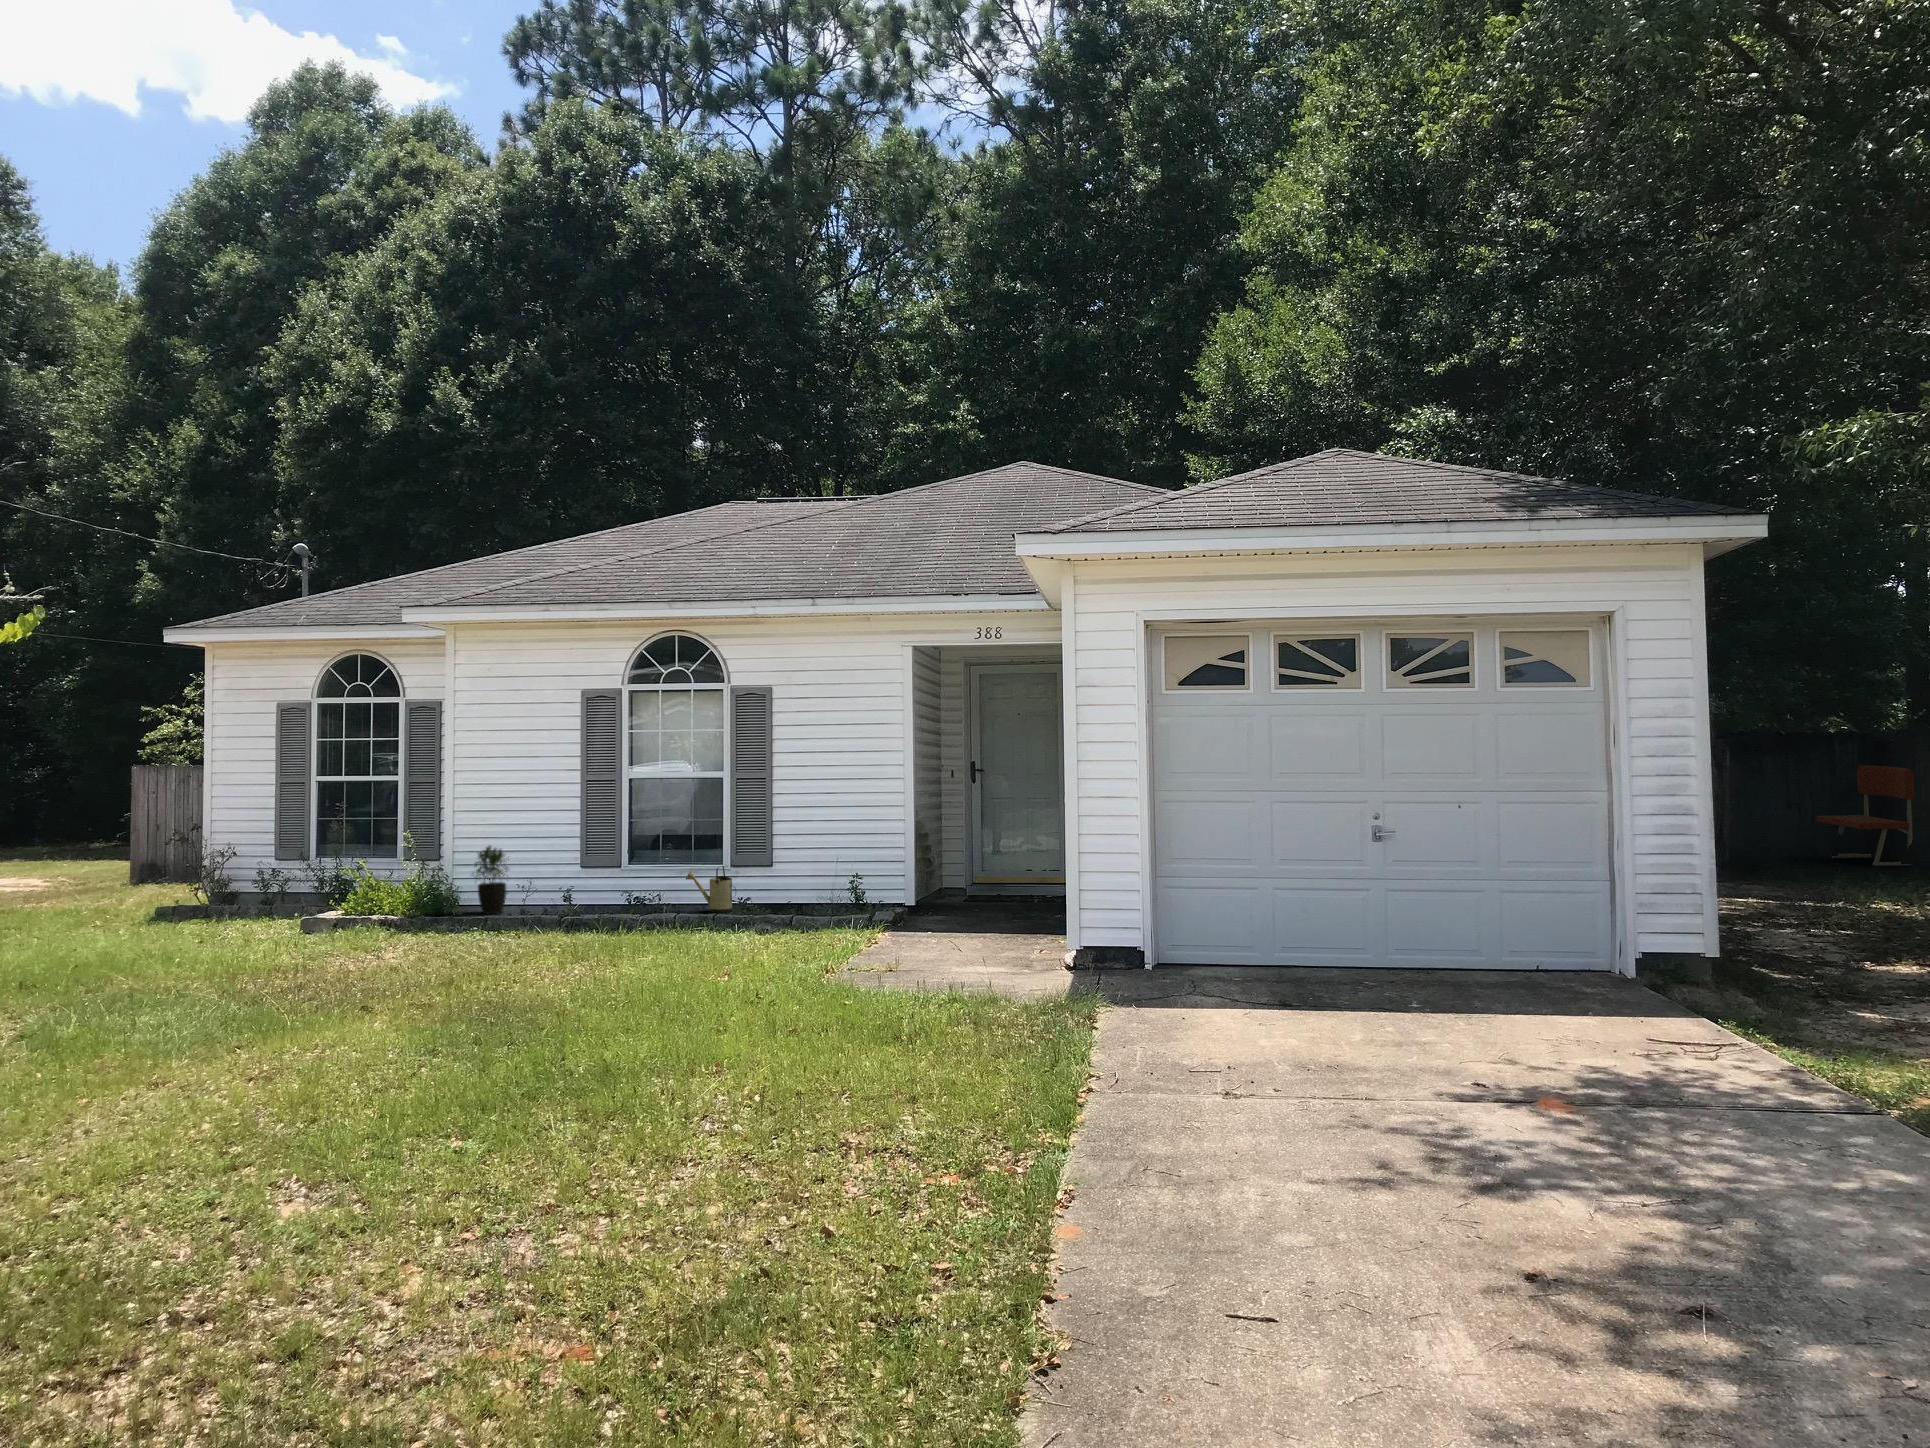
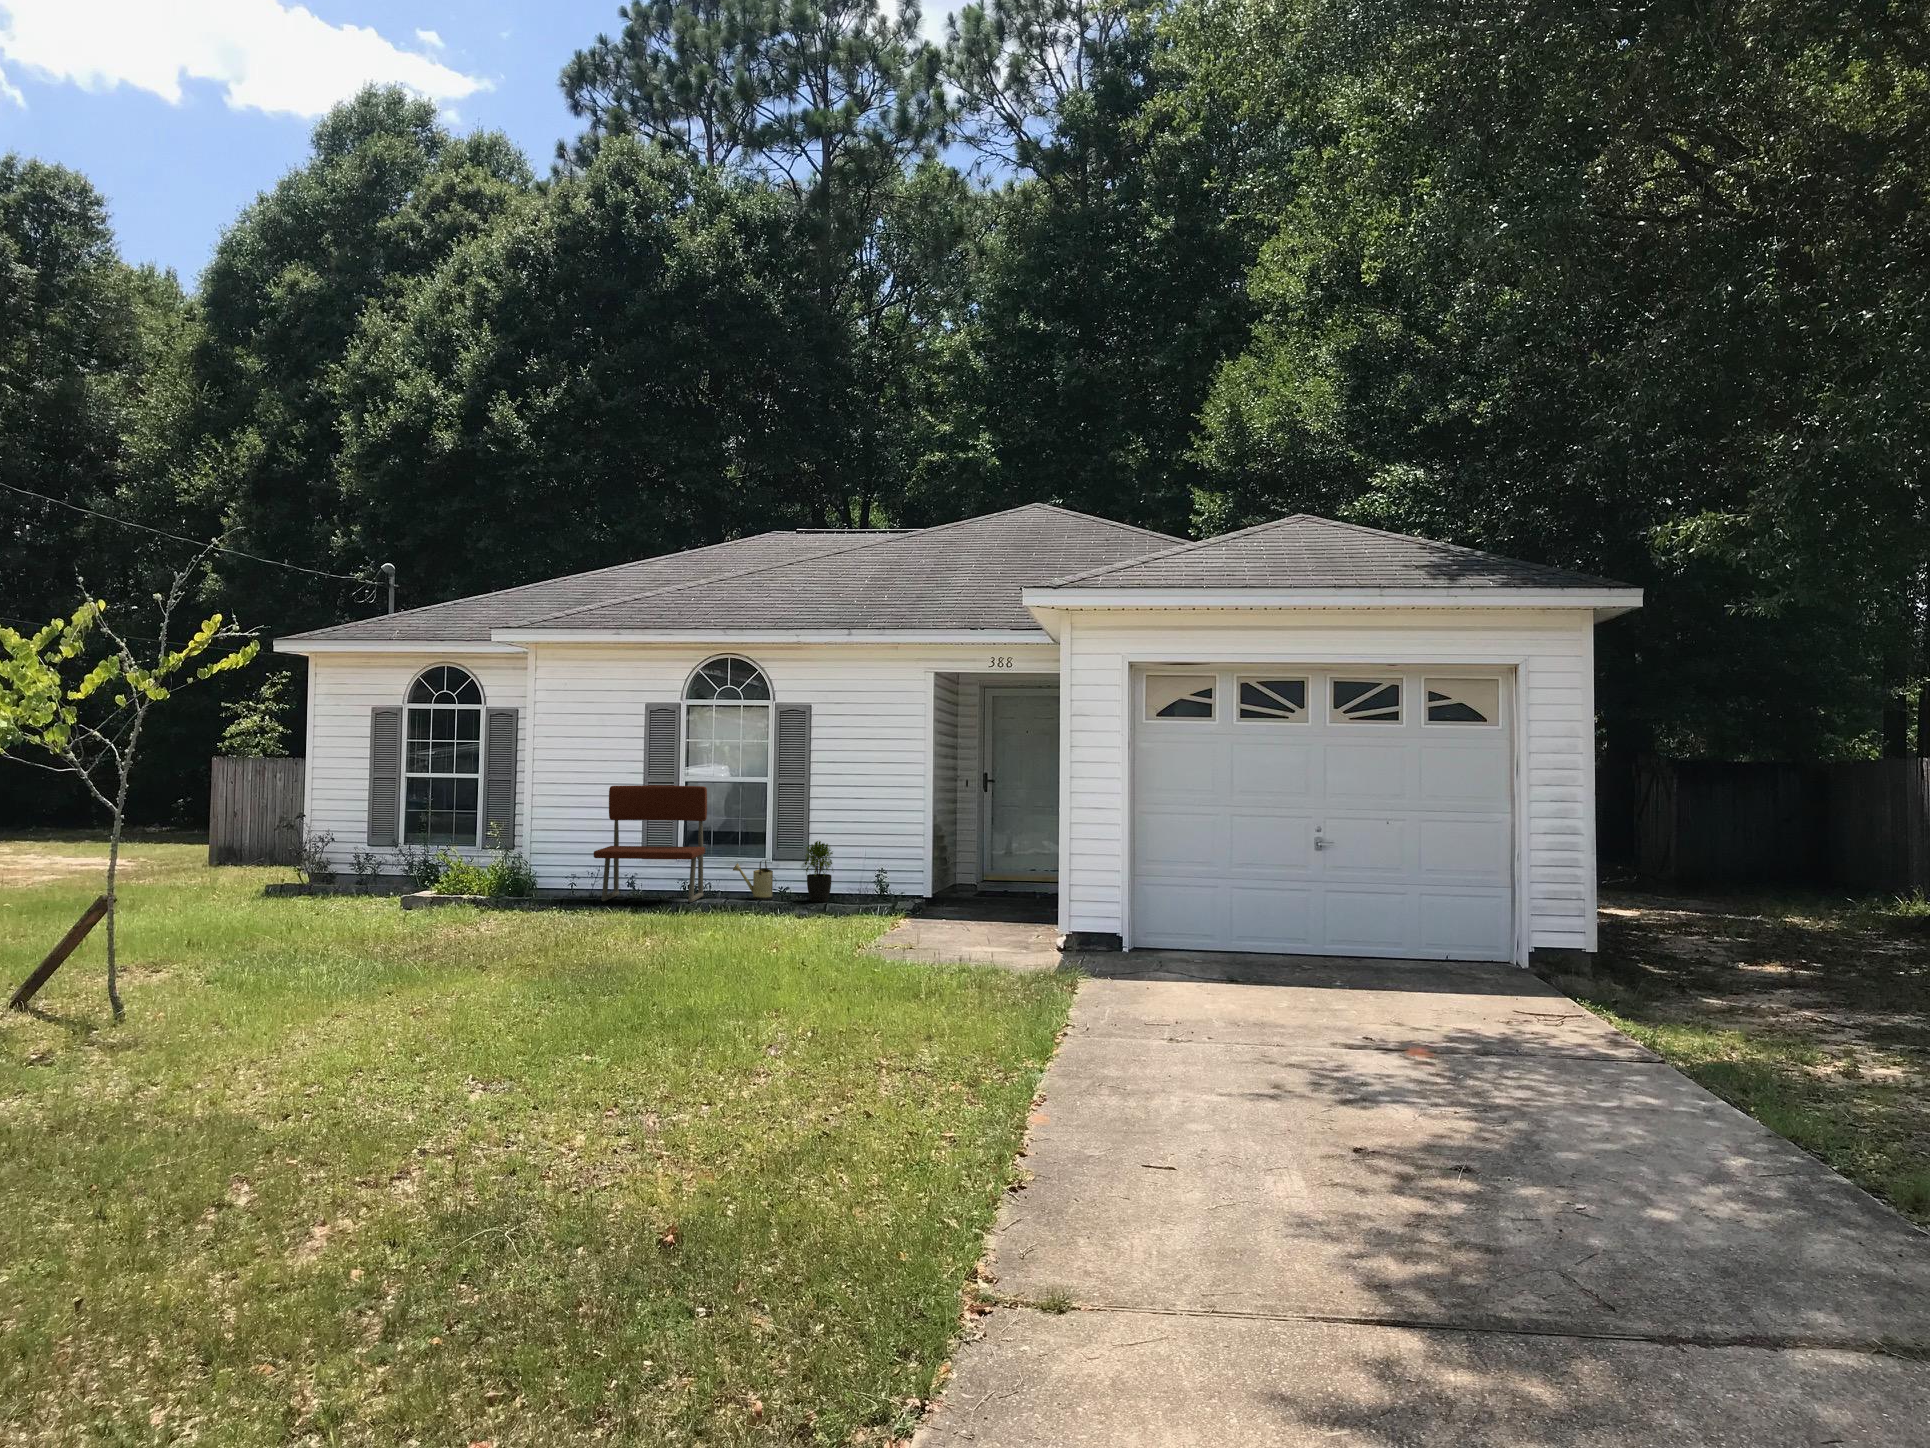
bench: present [1816,765,1914,866] -> present [594,785,707,902]
potted plant: present [474,845,508,914] -> present [802,841,833,902]

